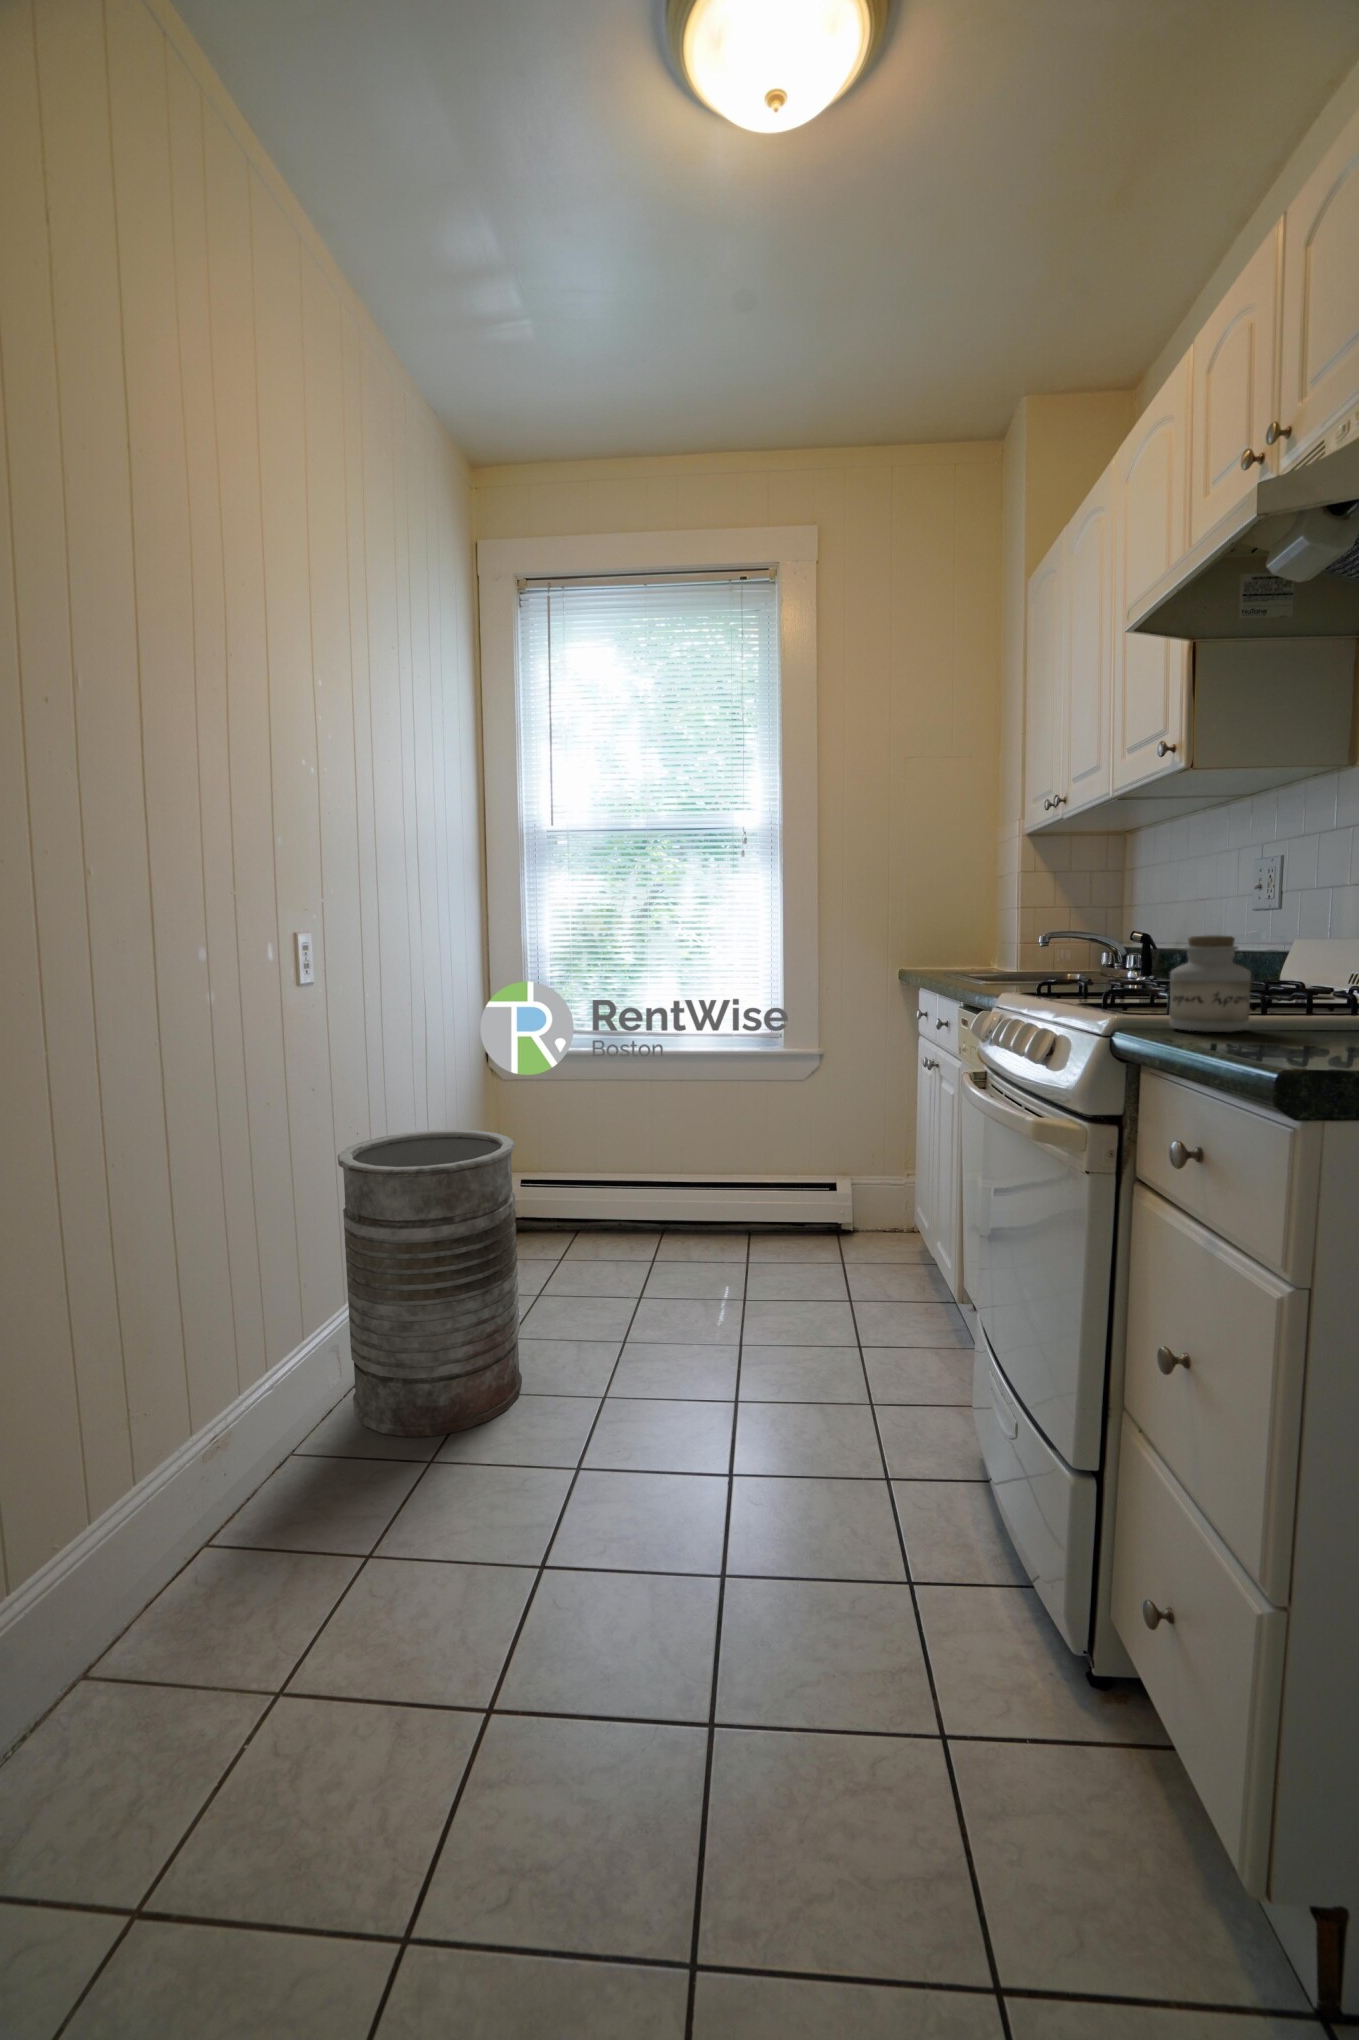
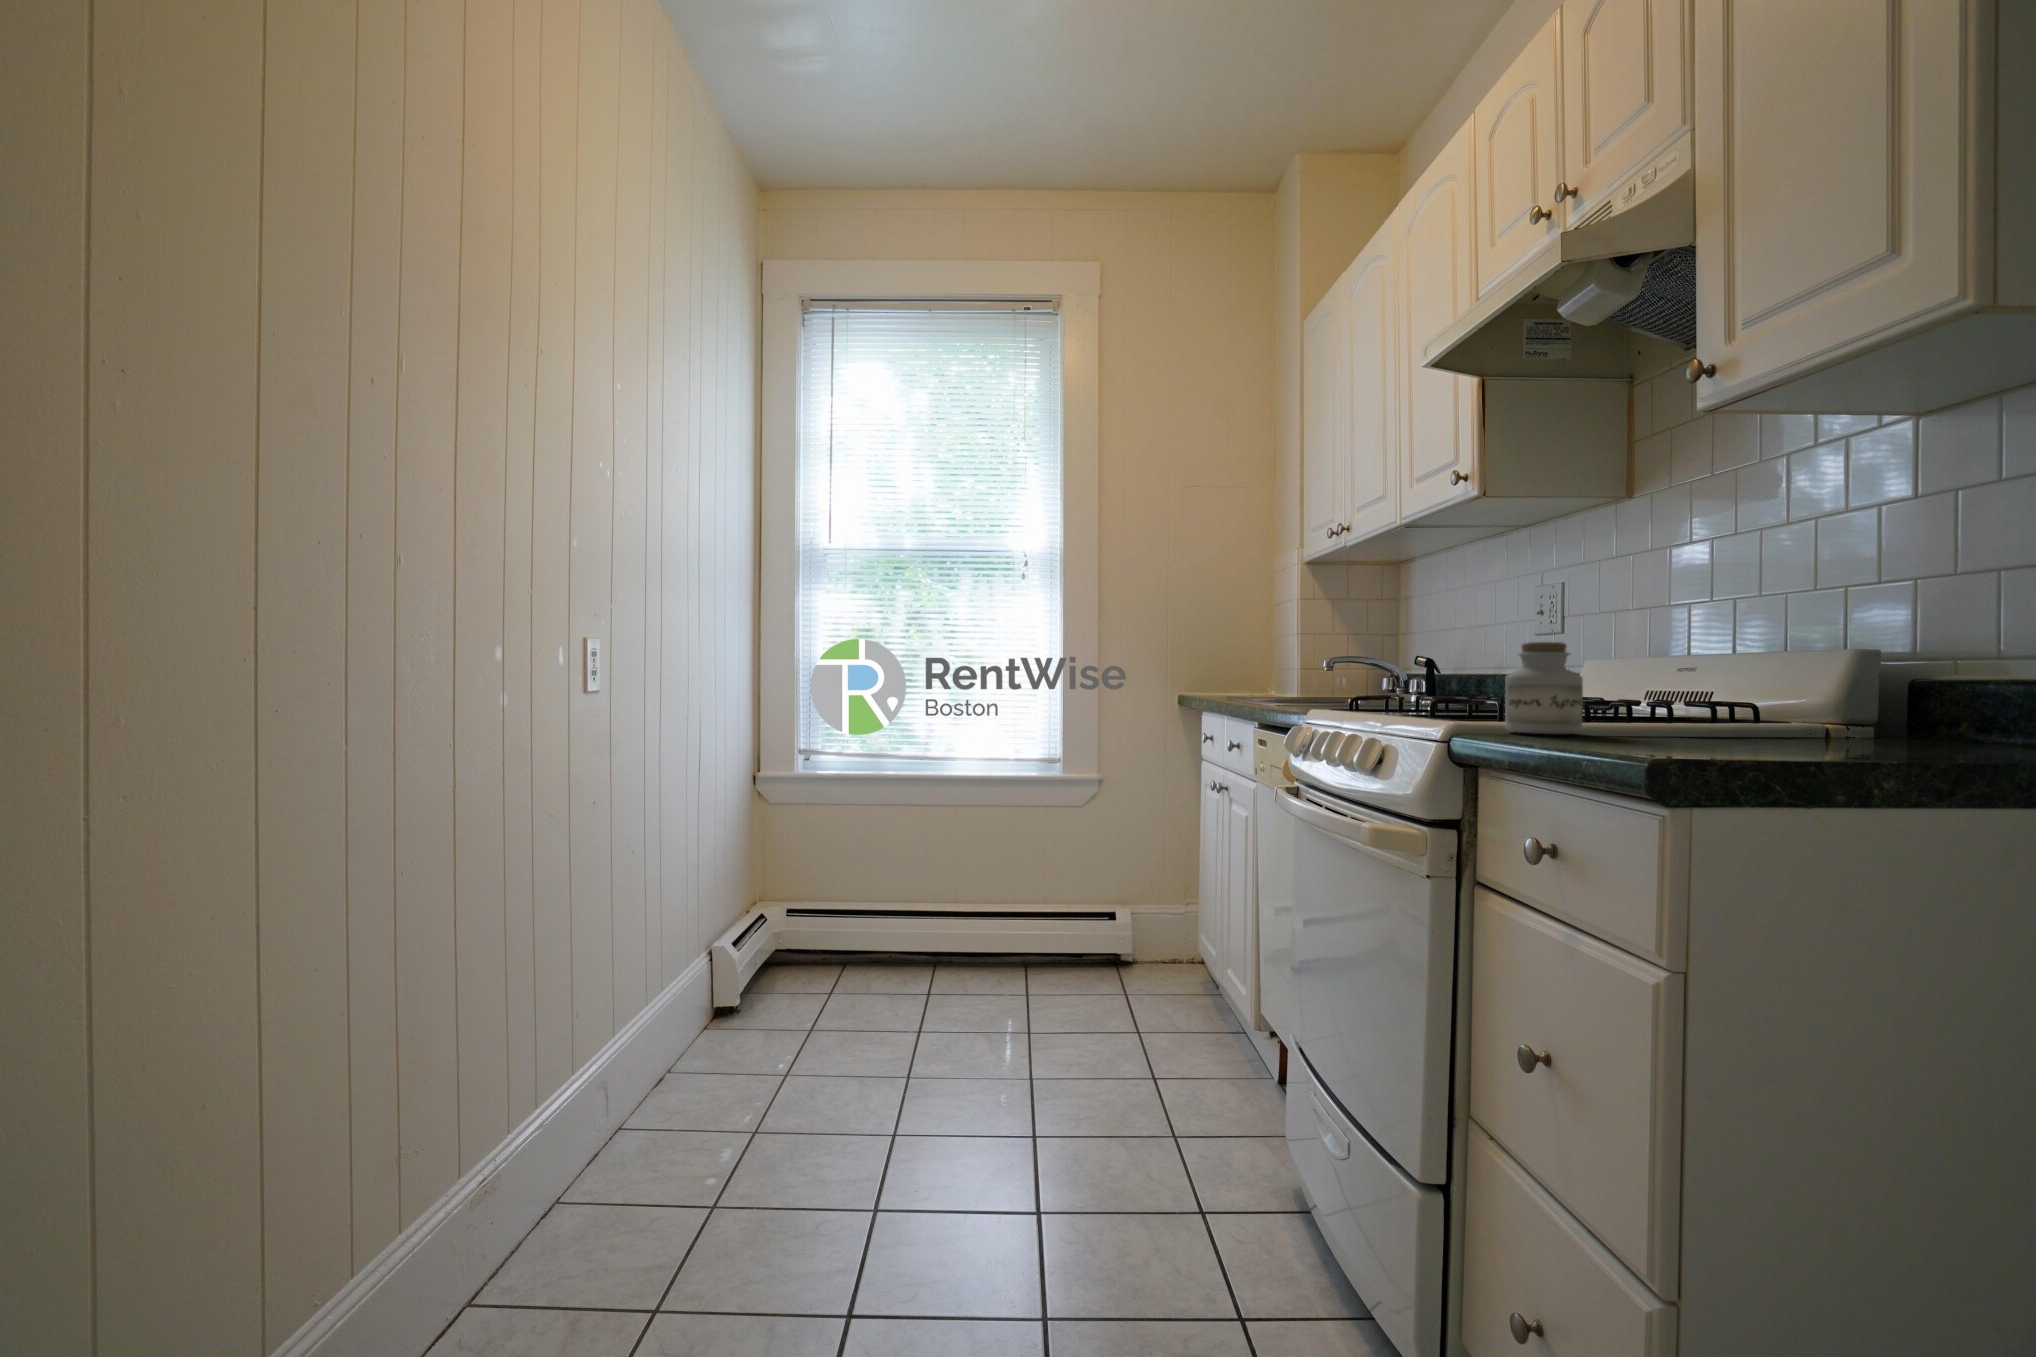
trash can: present [338,1130,522,1437] -> none [617,847,809,1183]

